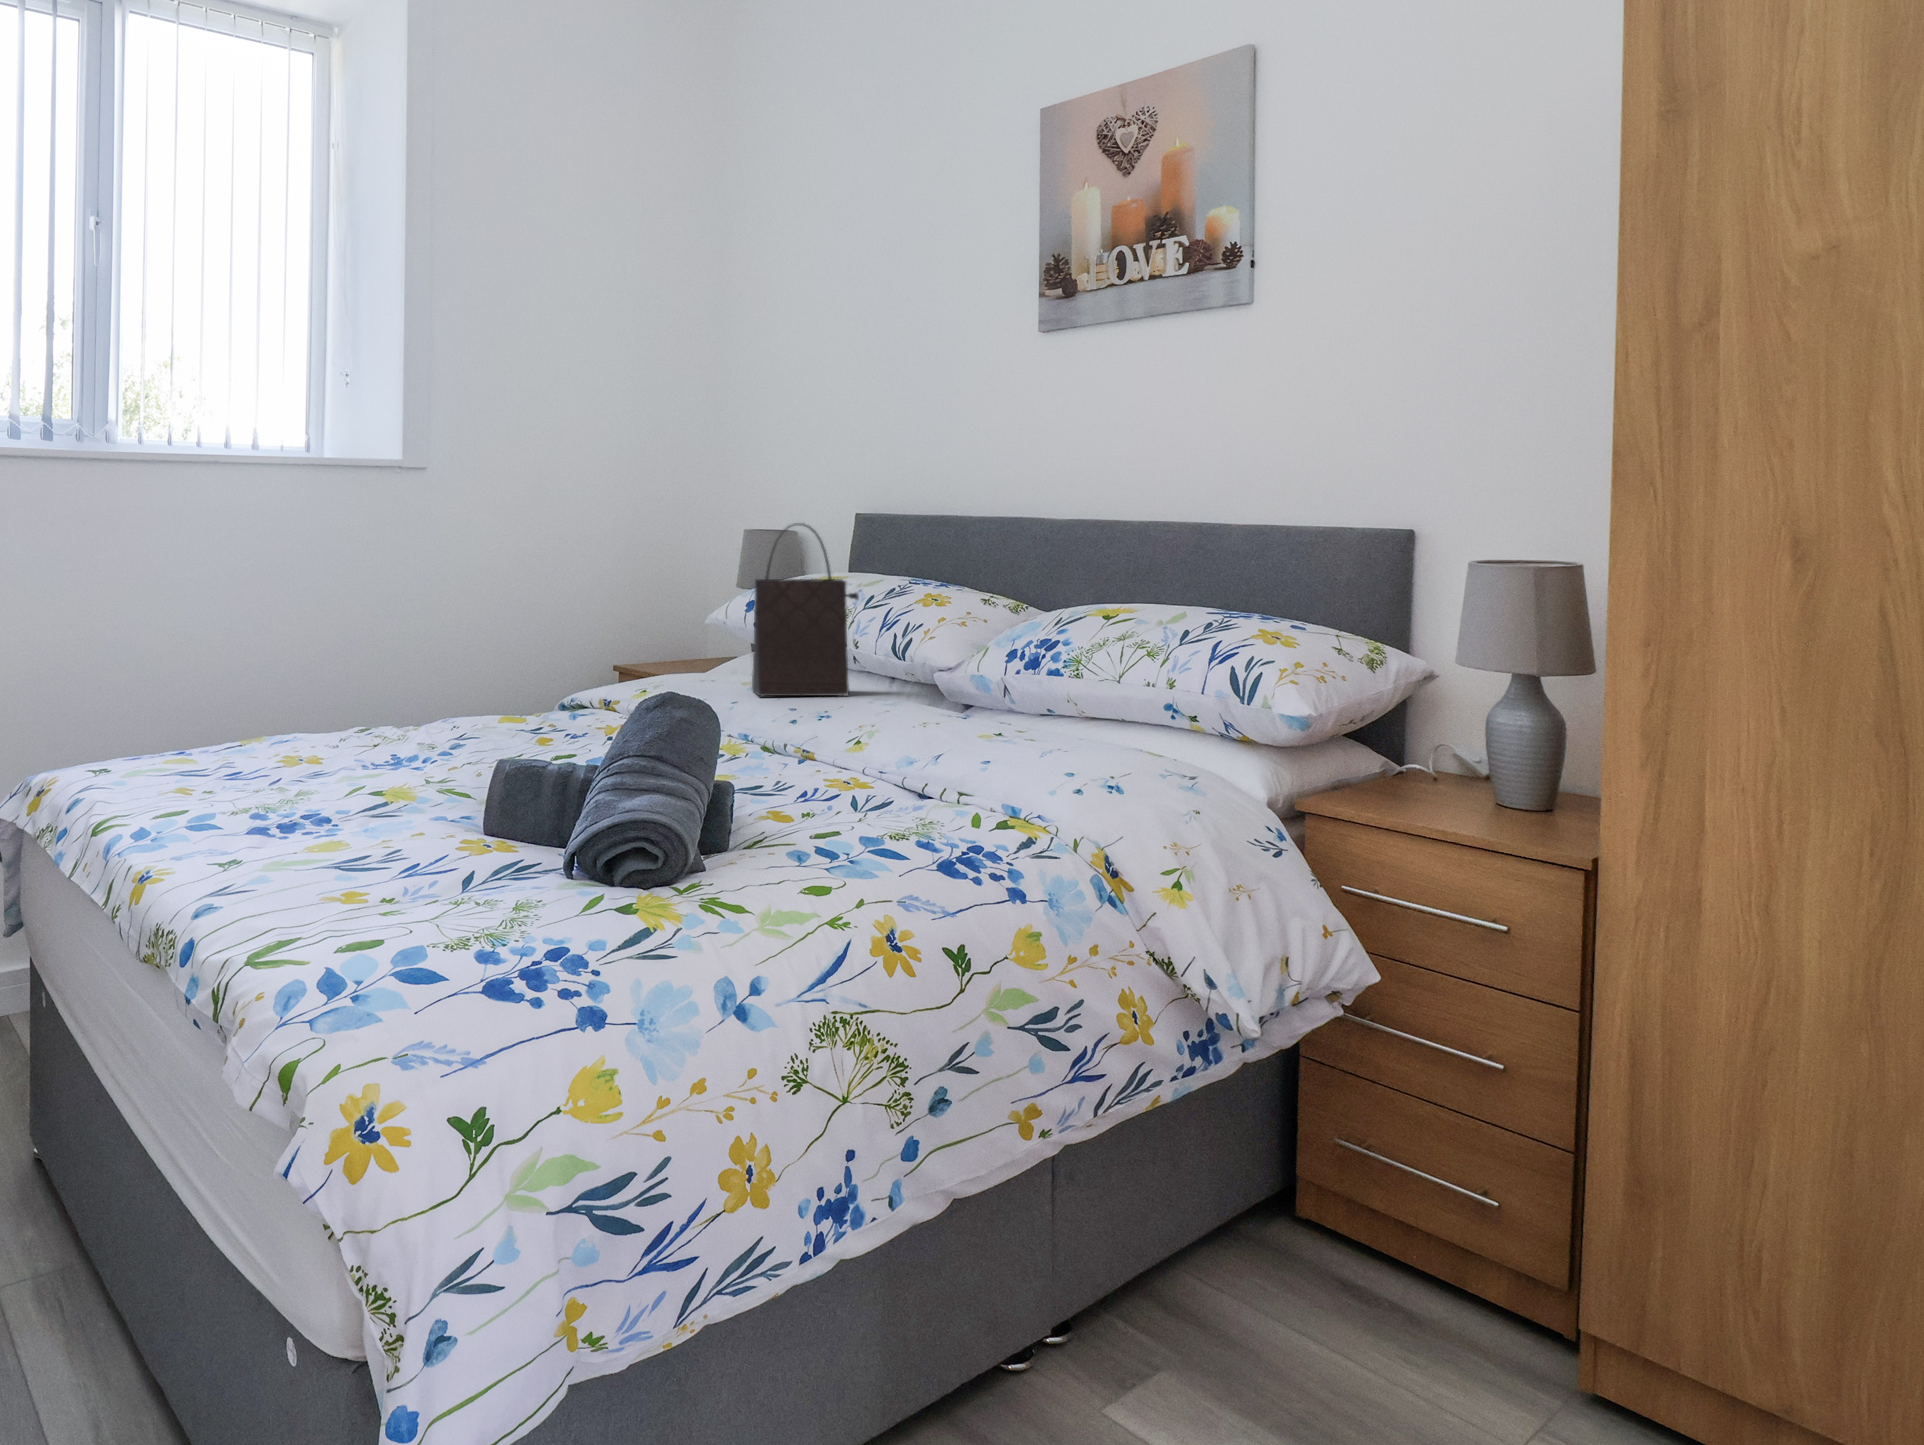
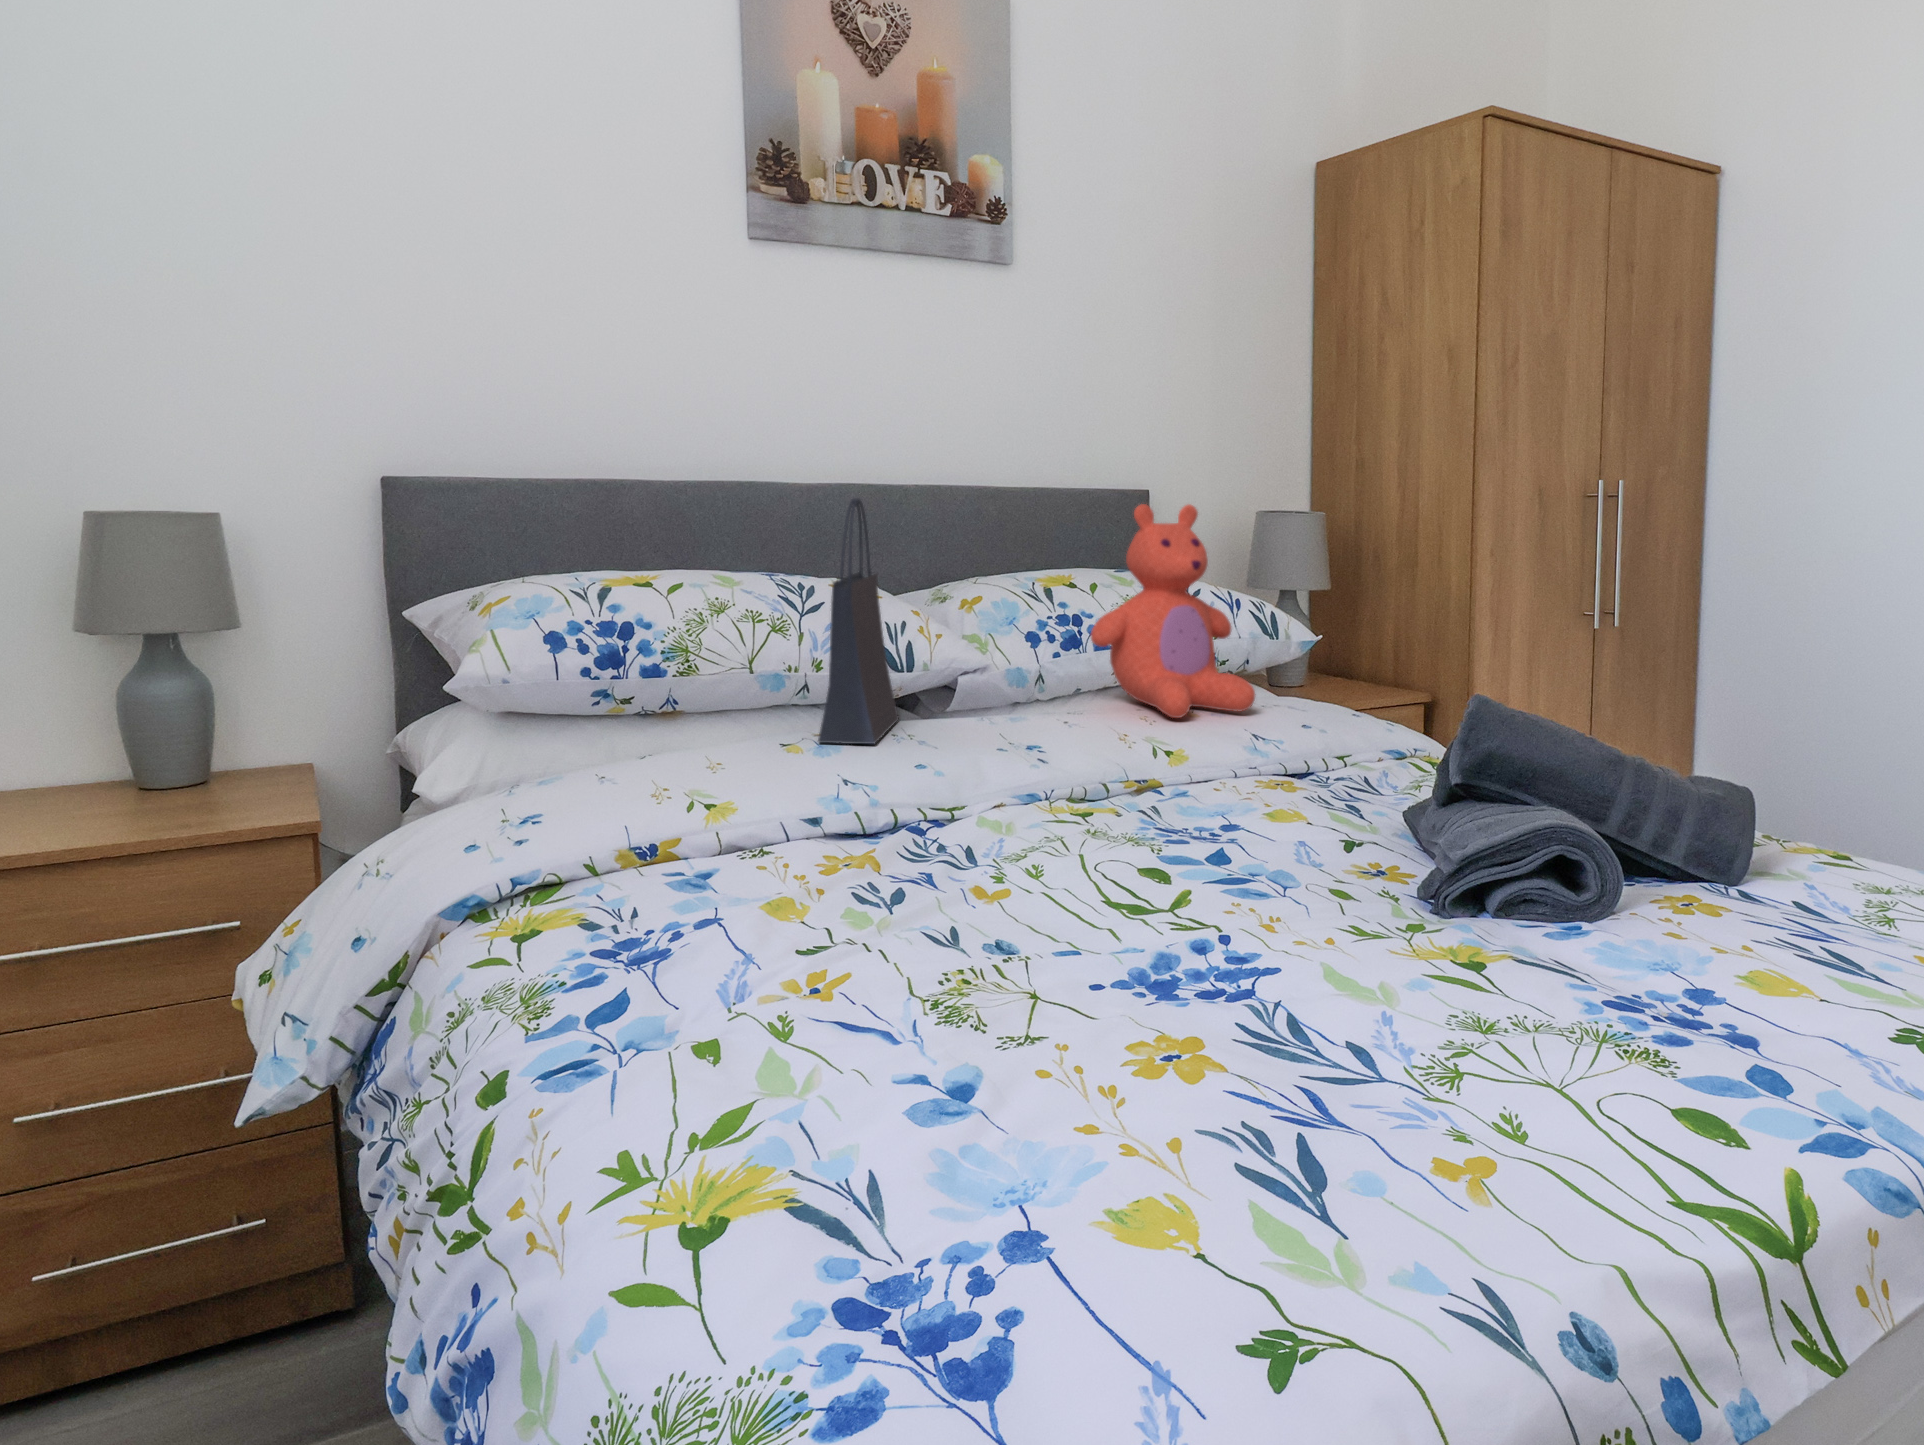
teddy bear: none [946,530,1120,742] -> present [1091,504,1255,718]

